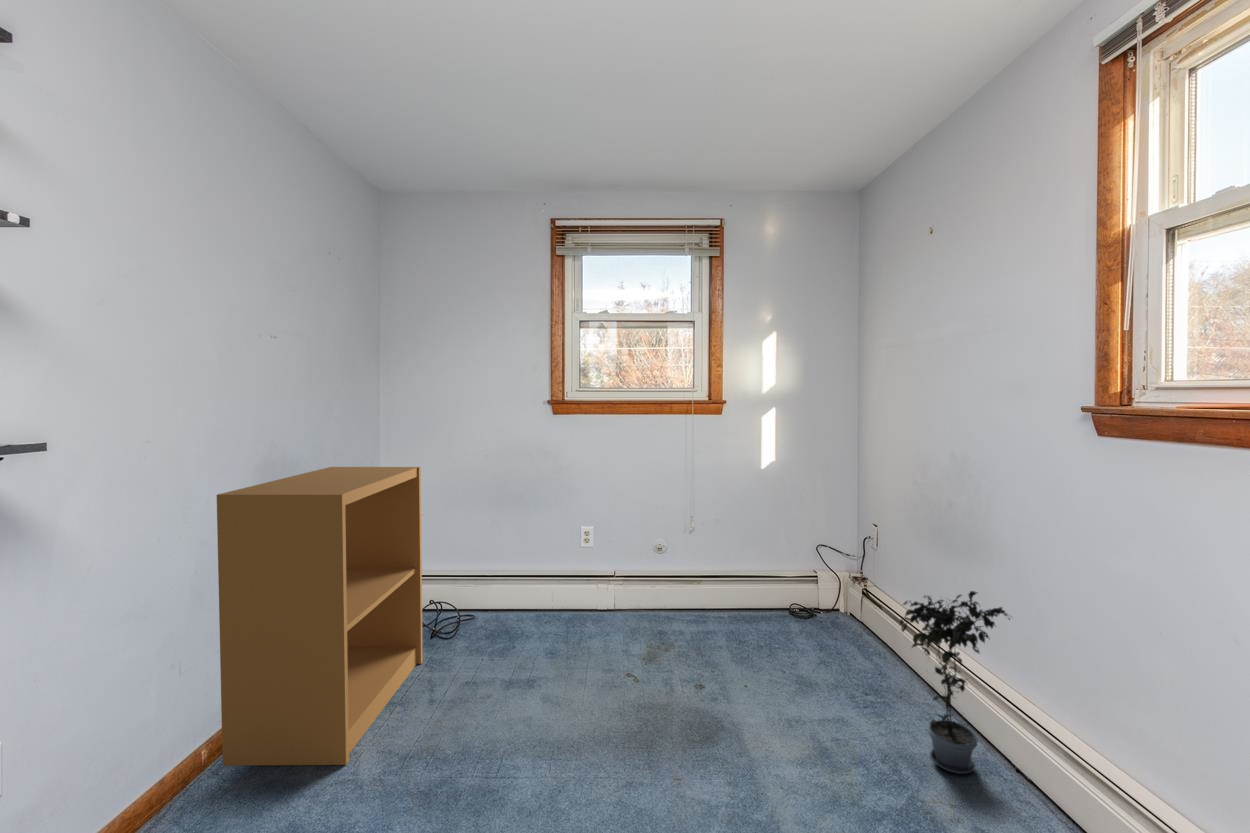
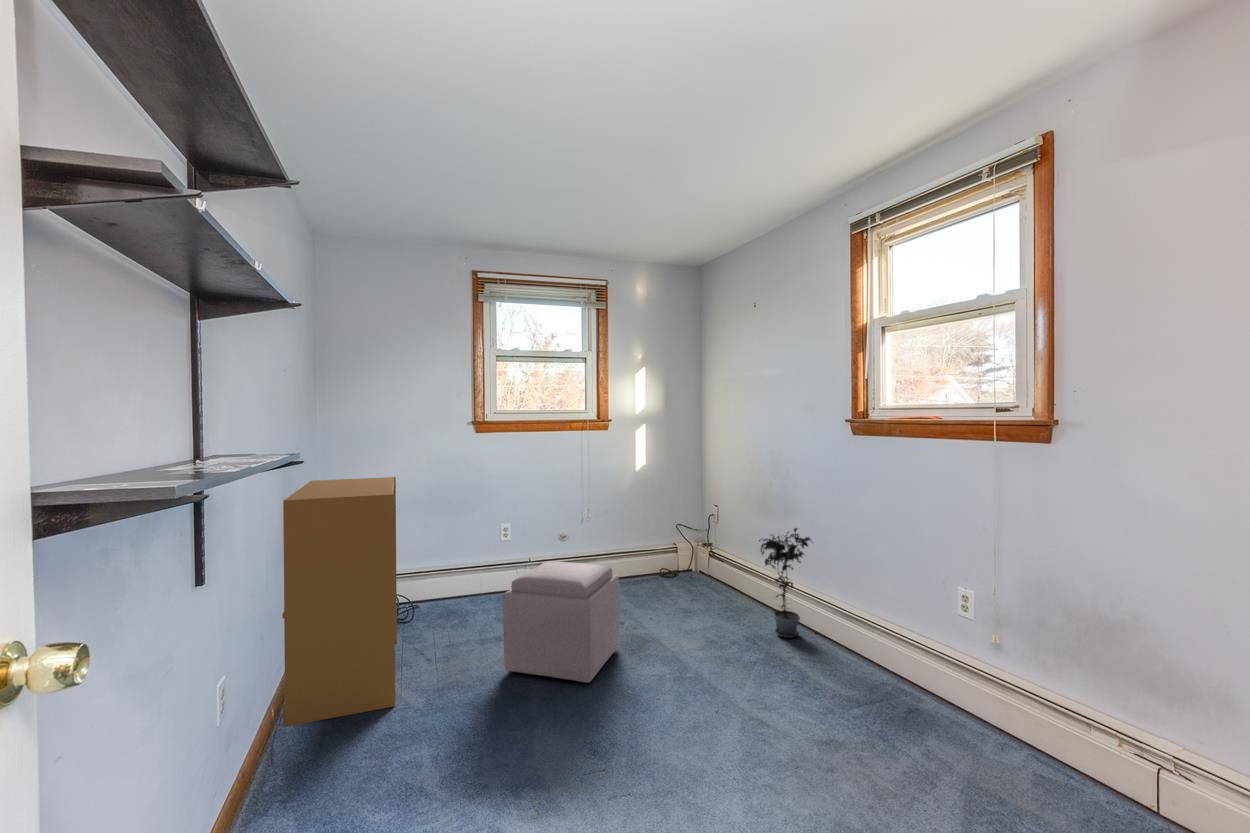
ottoman: none [497,592,670,791] -> present [503,561,619,683]

